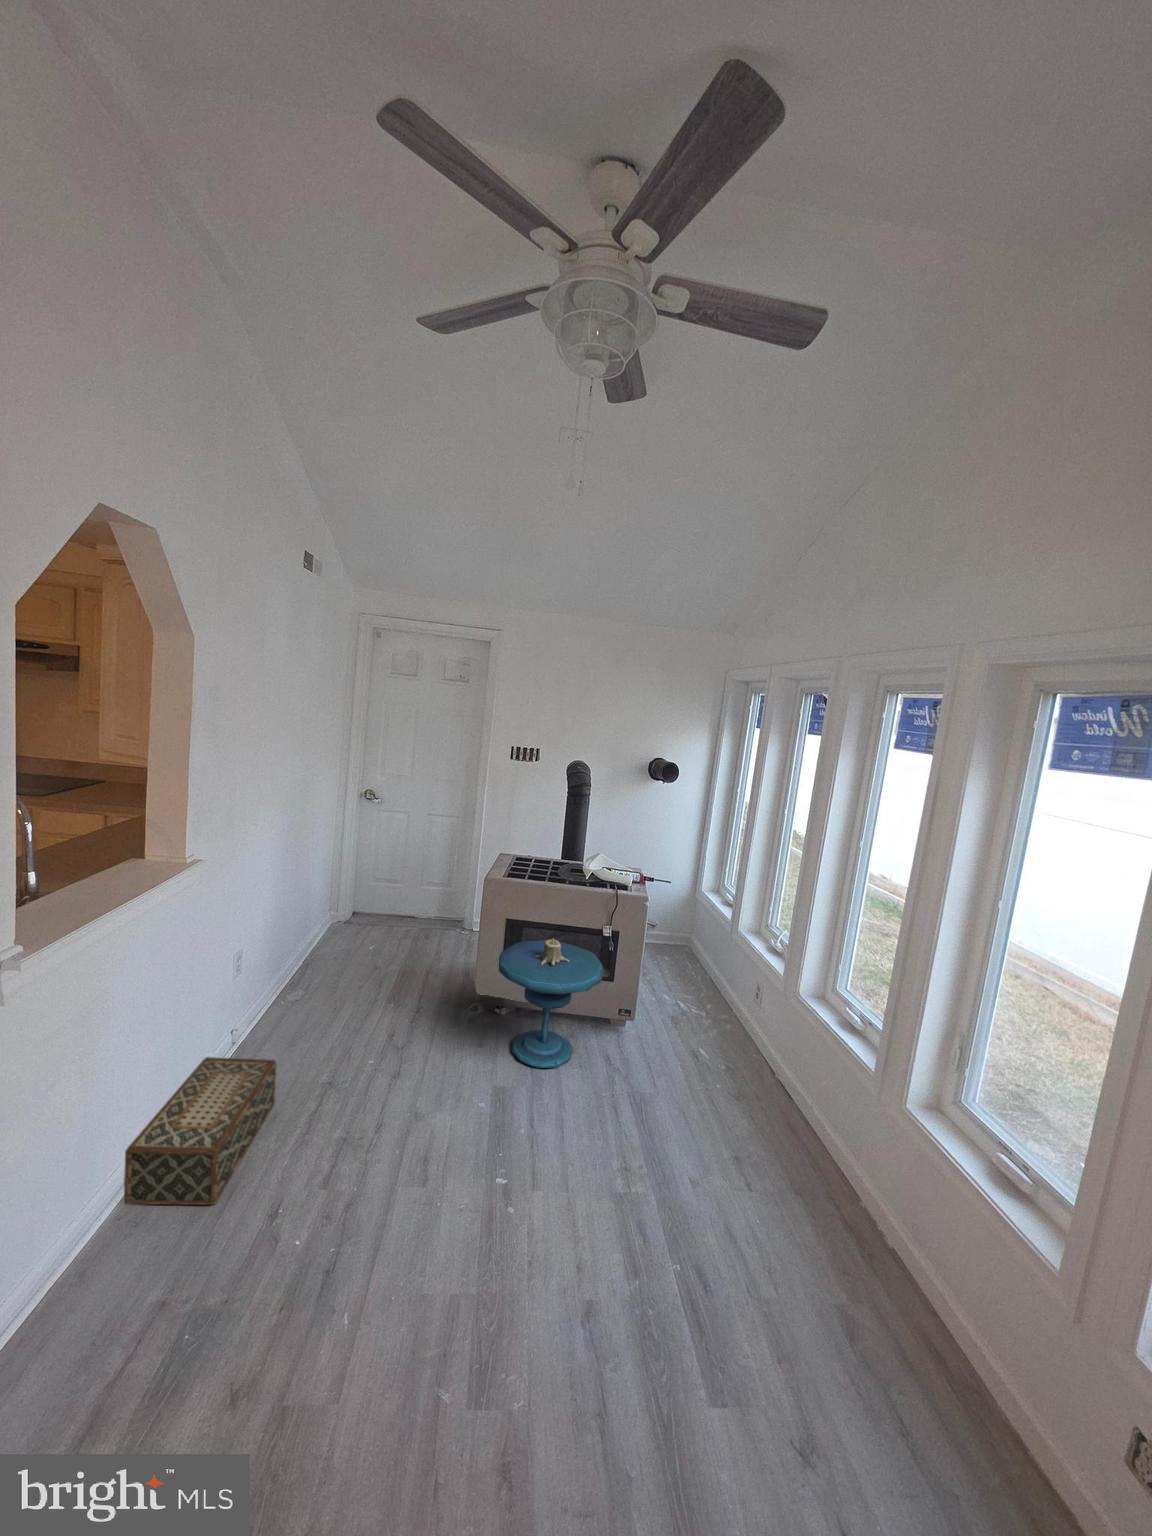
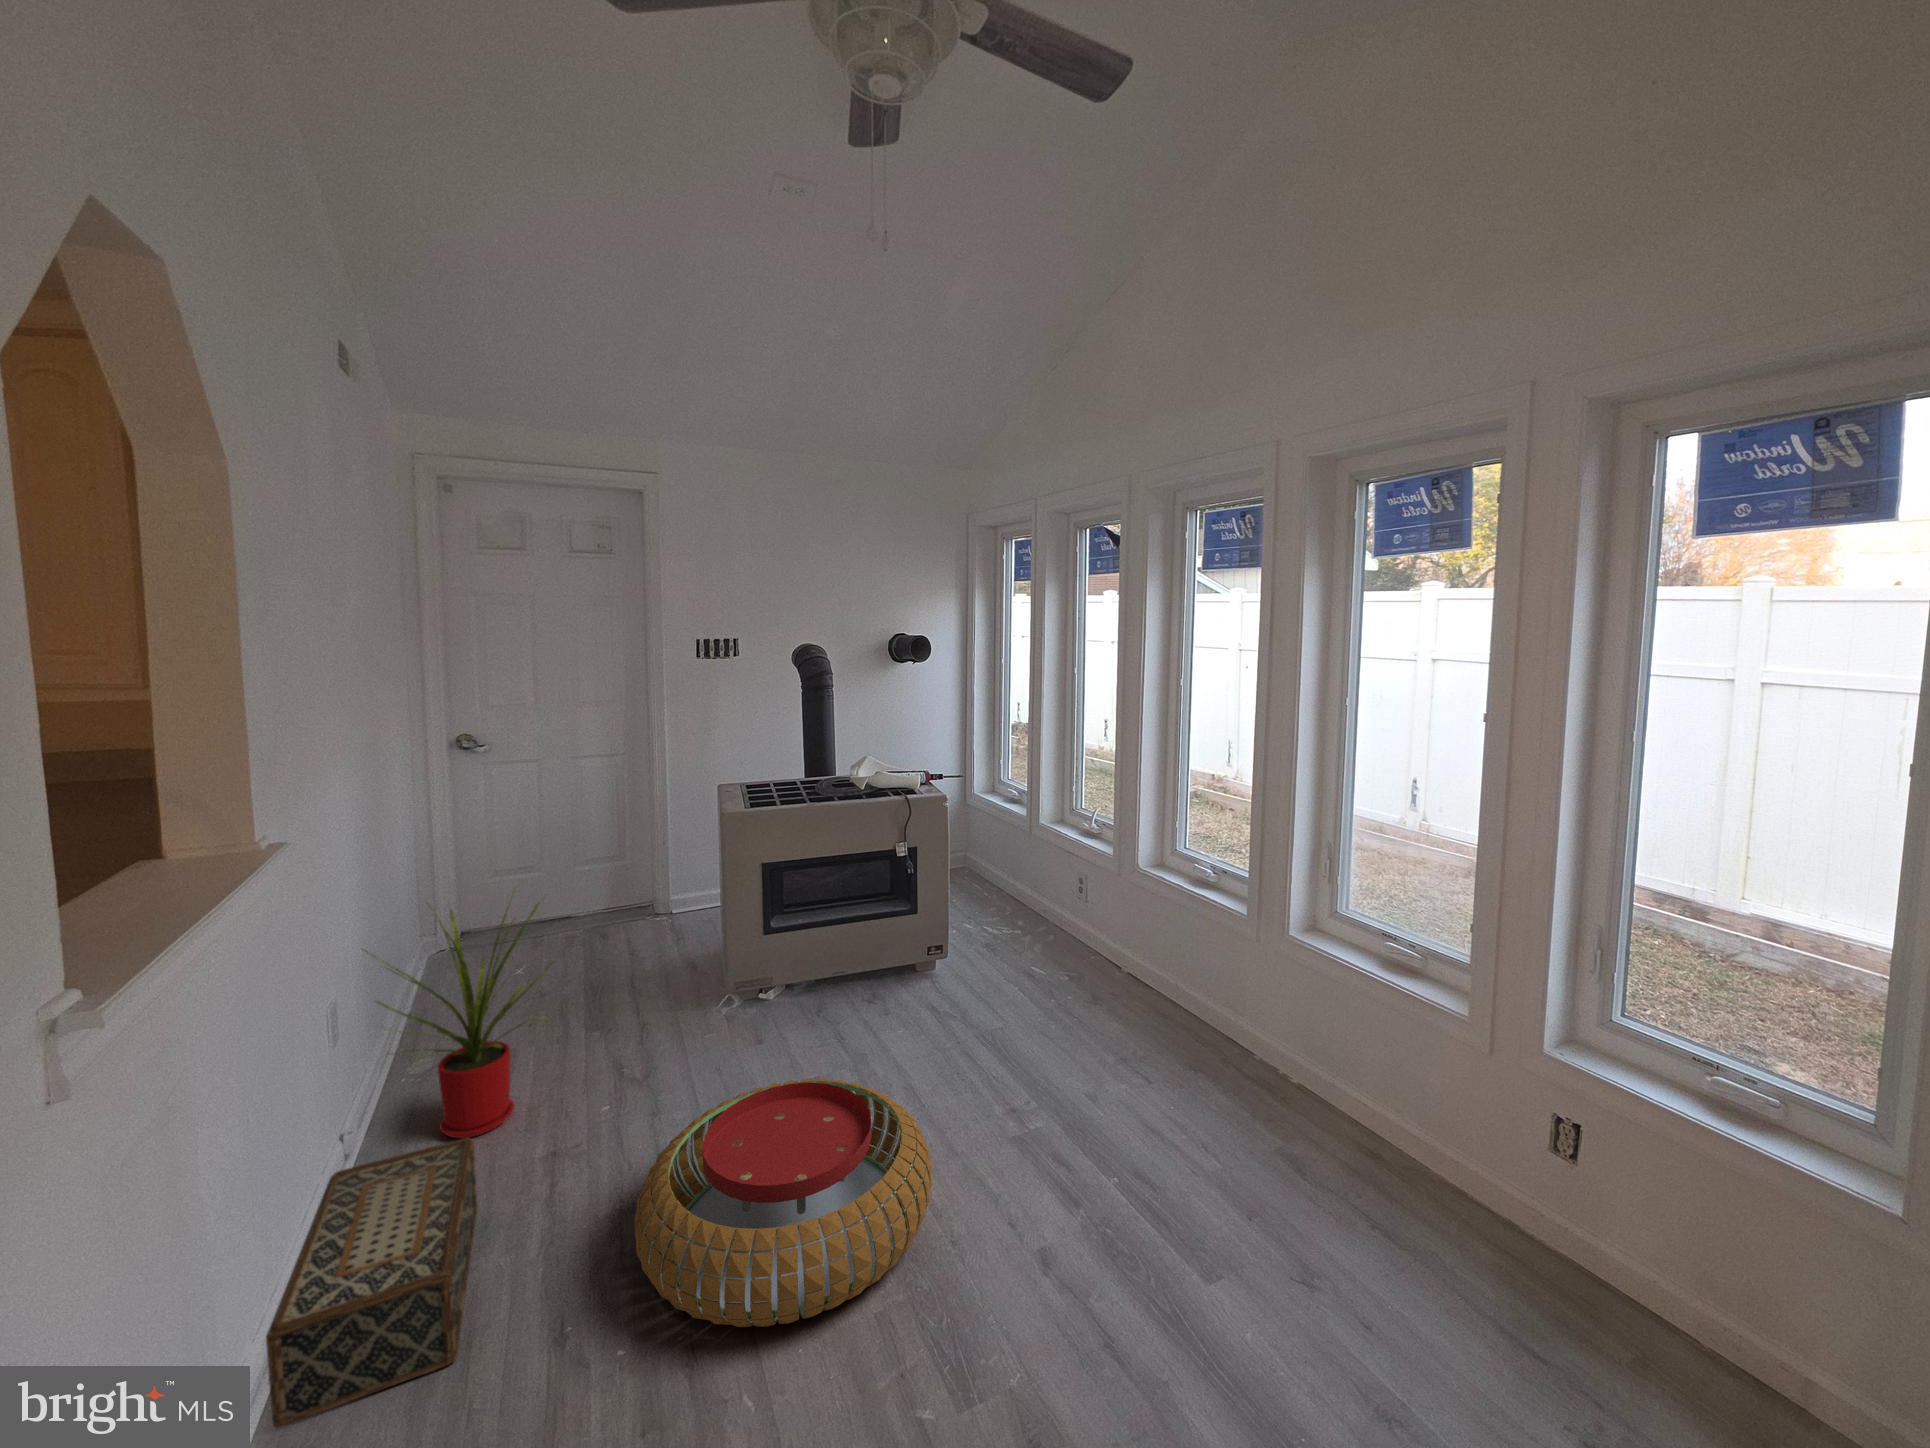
house plant: none [251,902,362,1054] -> present [365,900,553,1138]
side table: present [499,938,605,1068] -> none [771,867,920,1044]
pouf: none [323,1087,533,1278] -> present [634,1079,932,1327]

